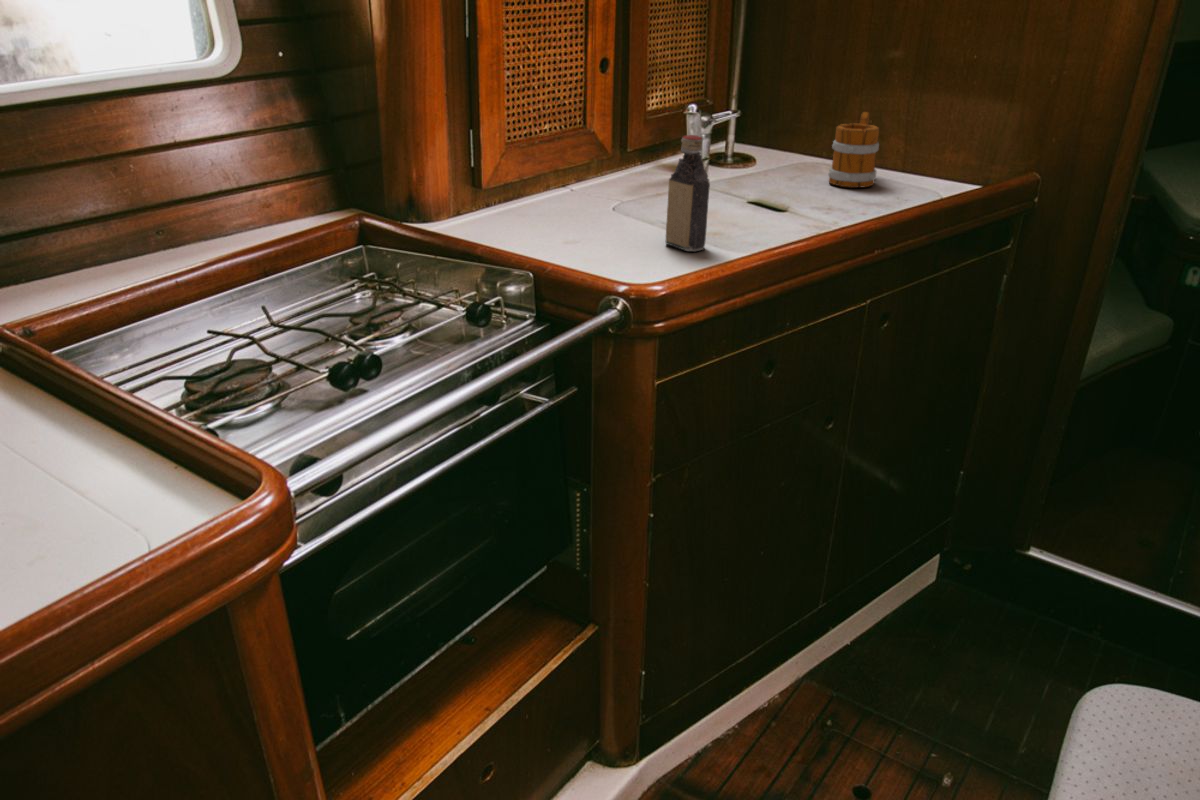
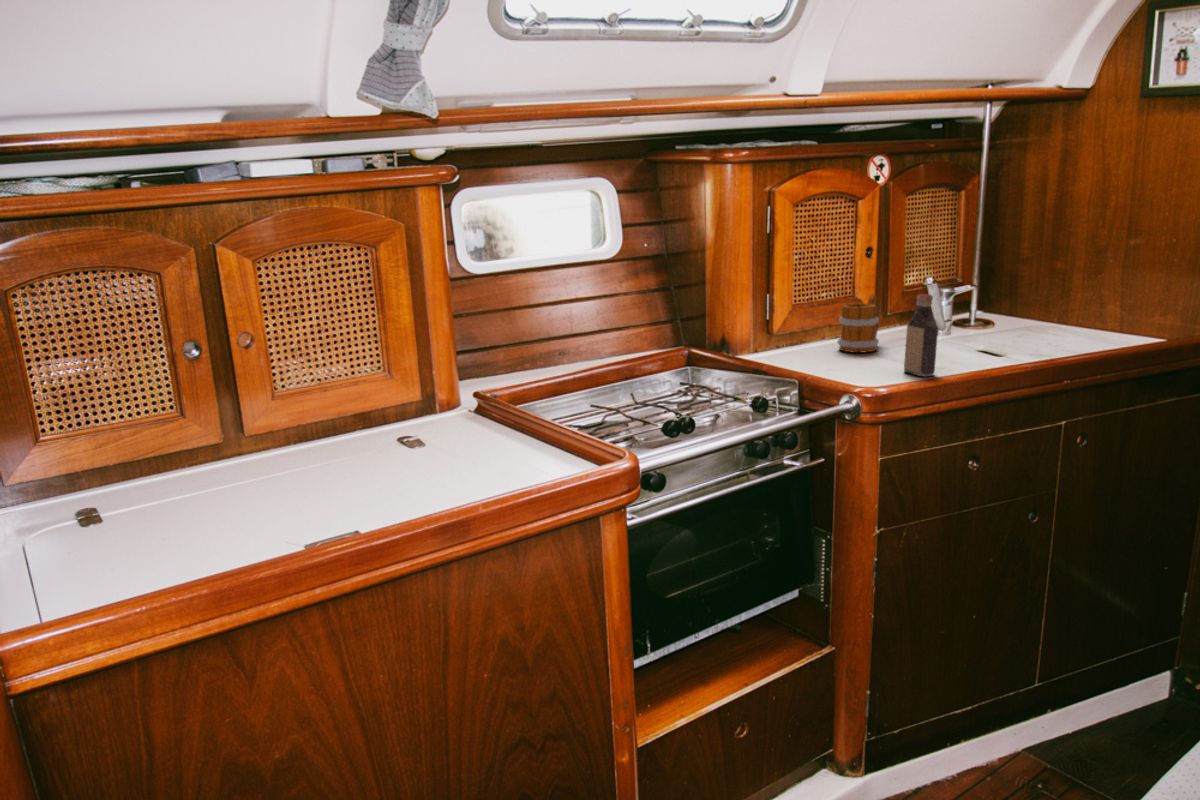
mug: present [828,112,879,188] -> present [838,294,879,353]

